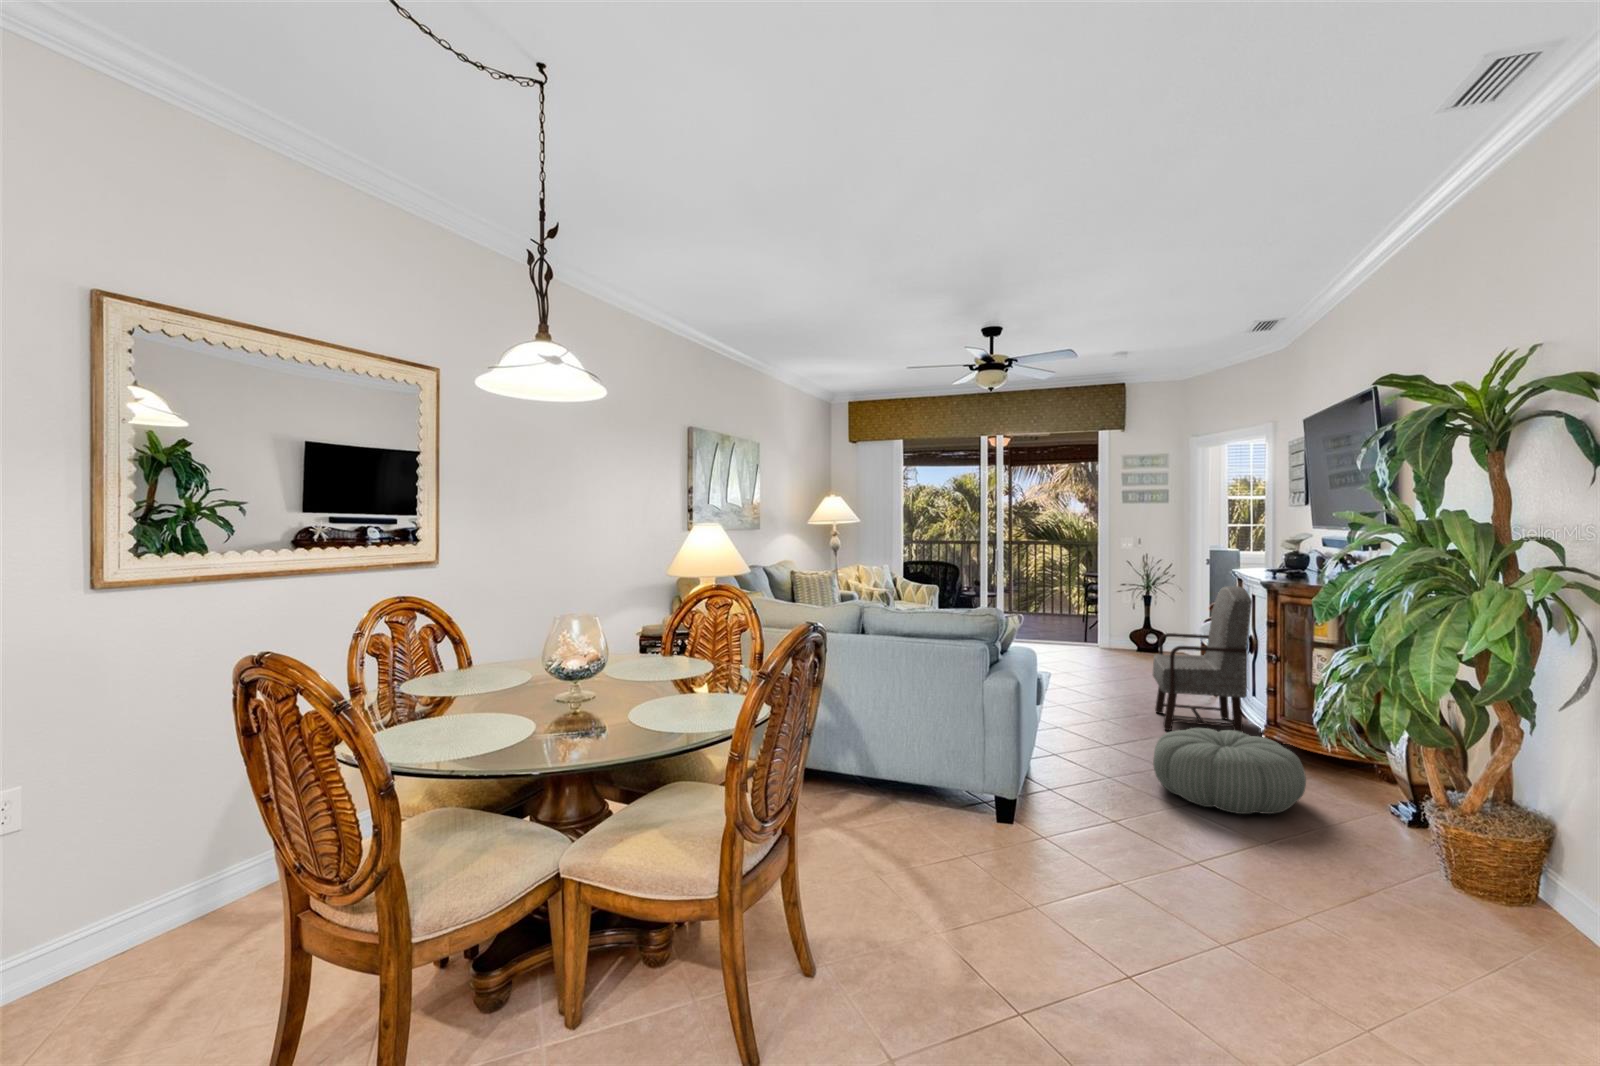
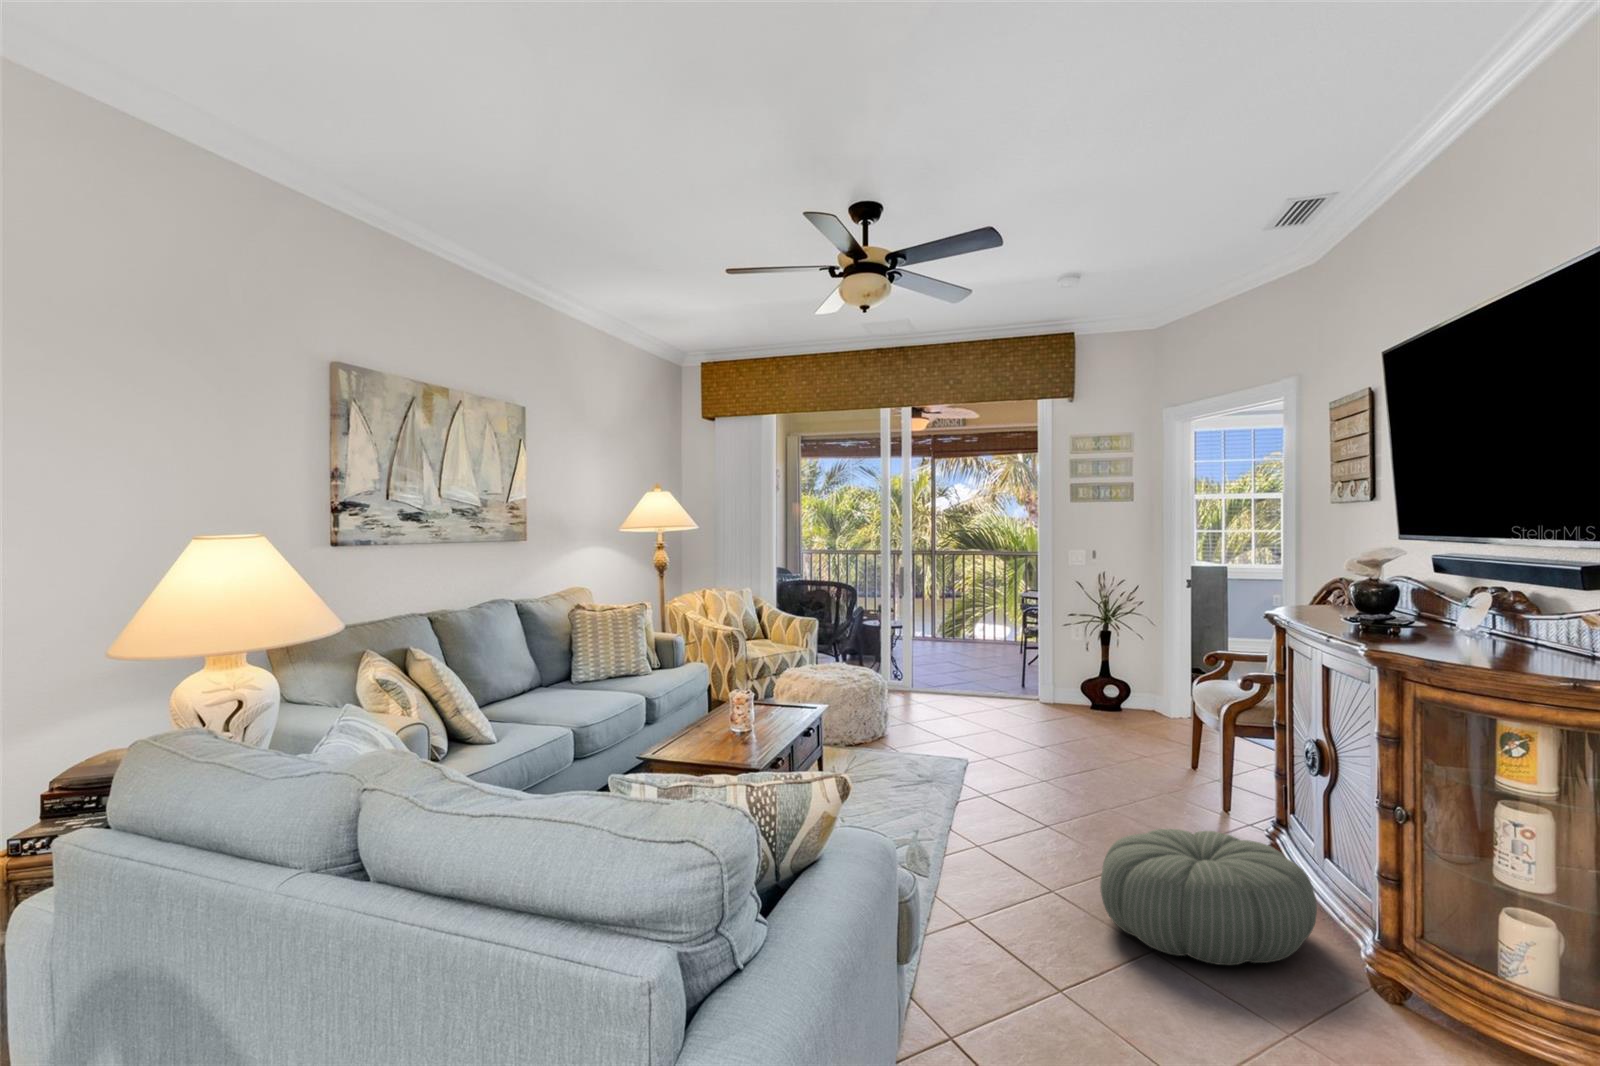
armchair: present [1153,586,1252,733] -> none [1107,615,1239,831]

